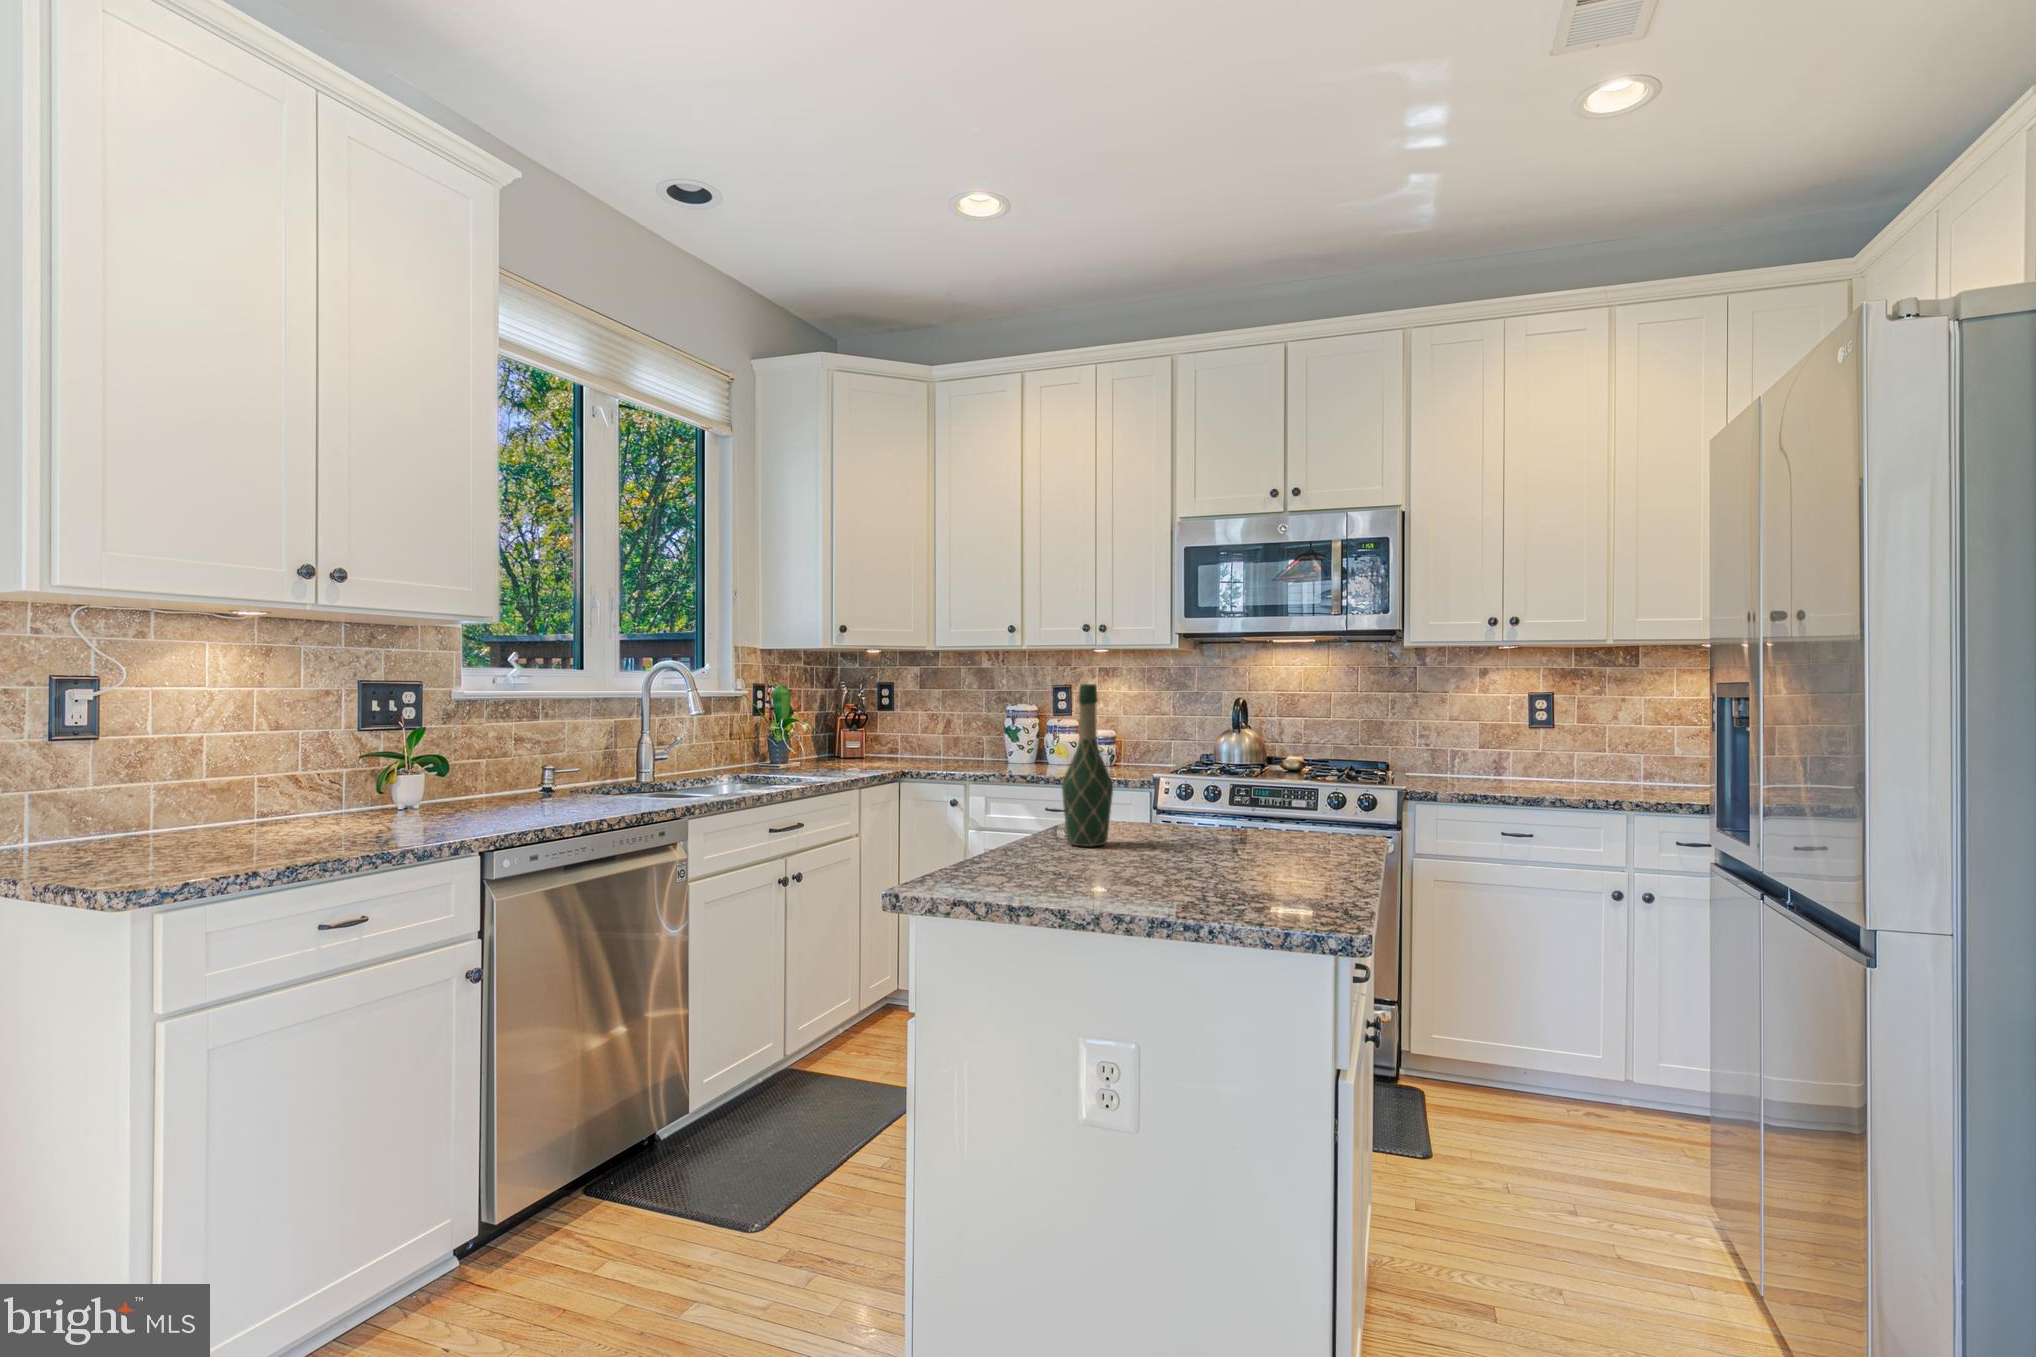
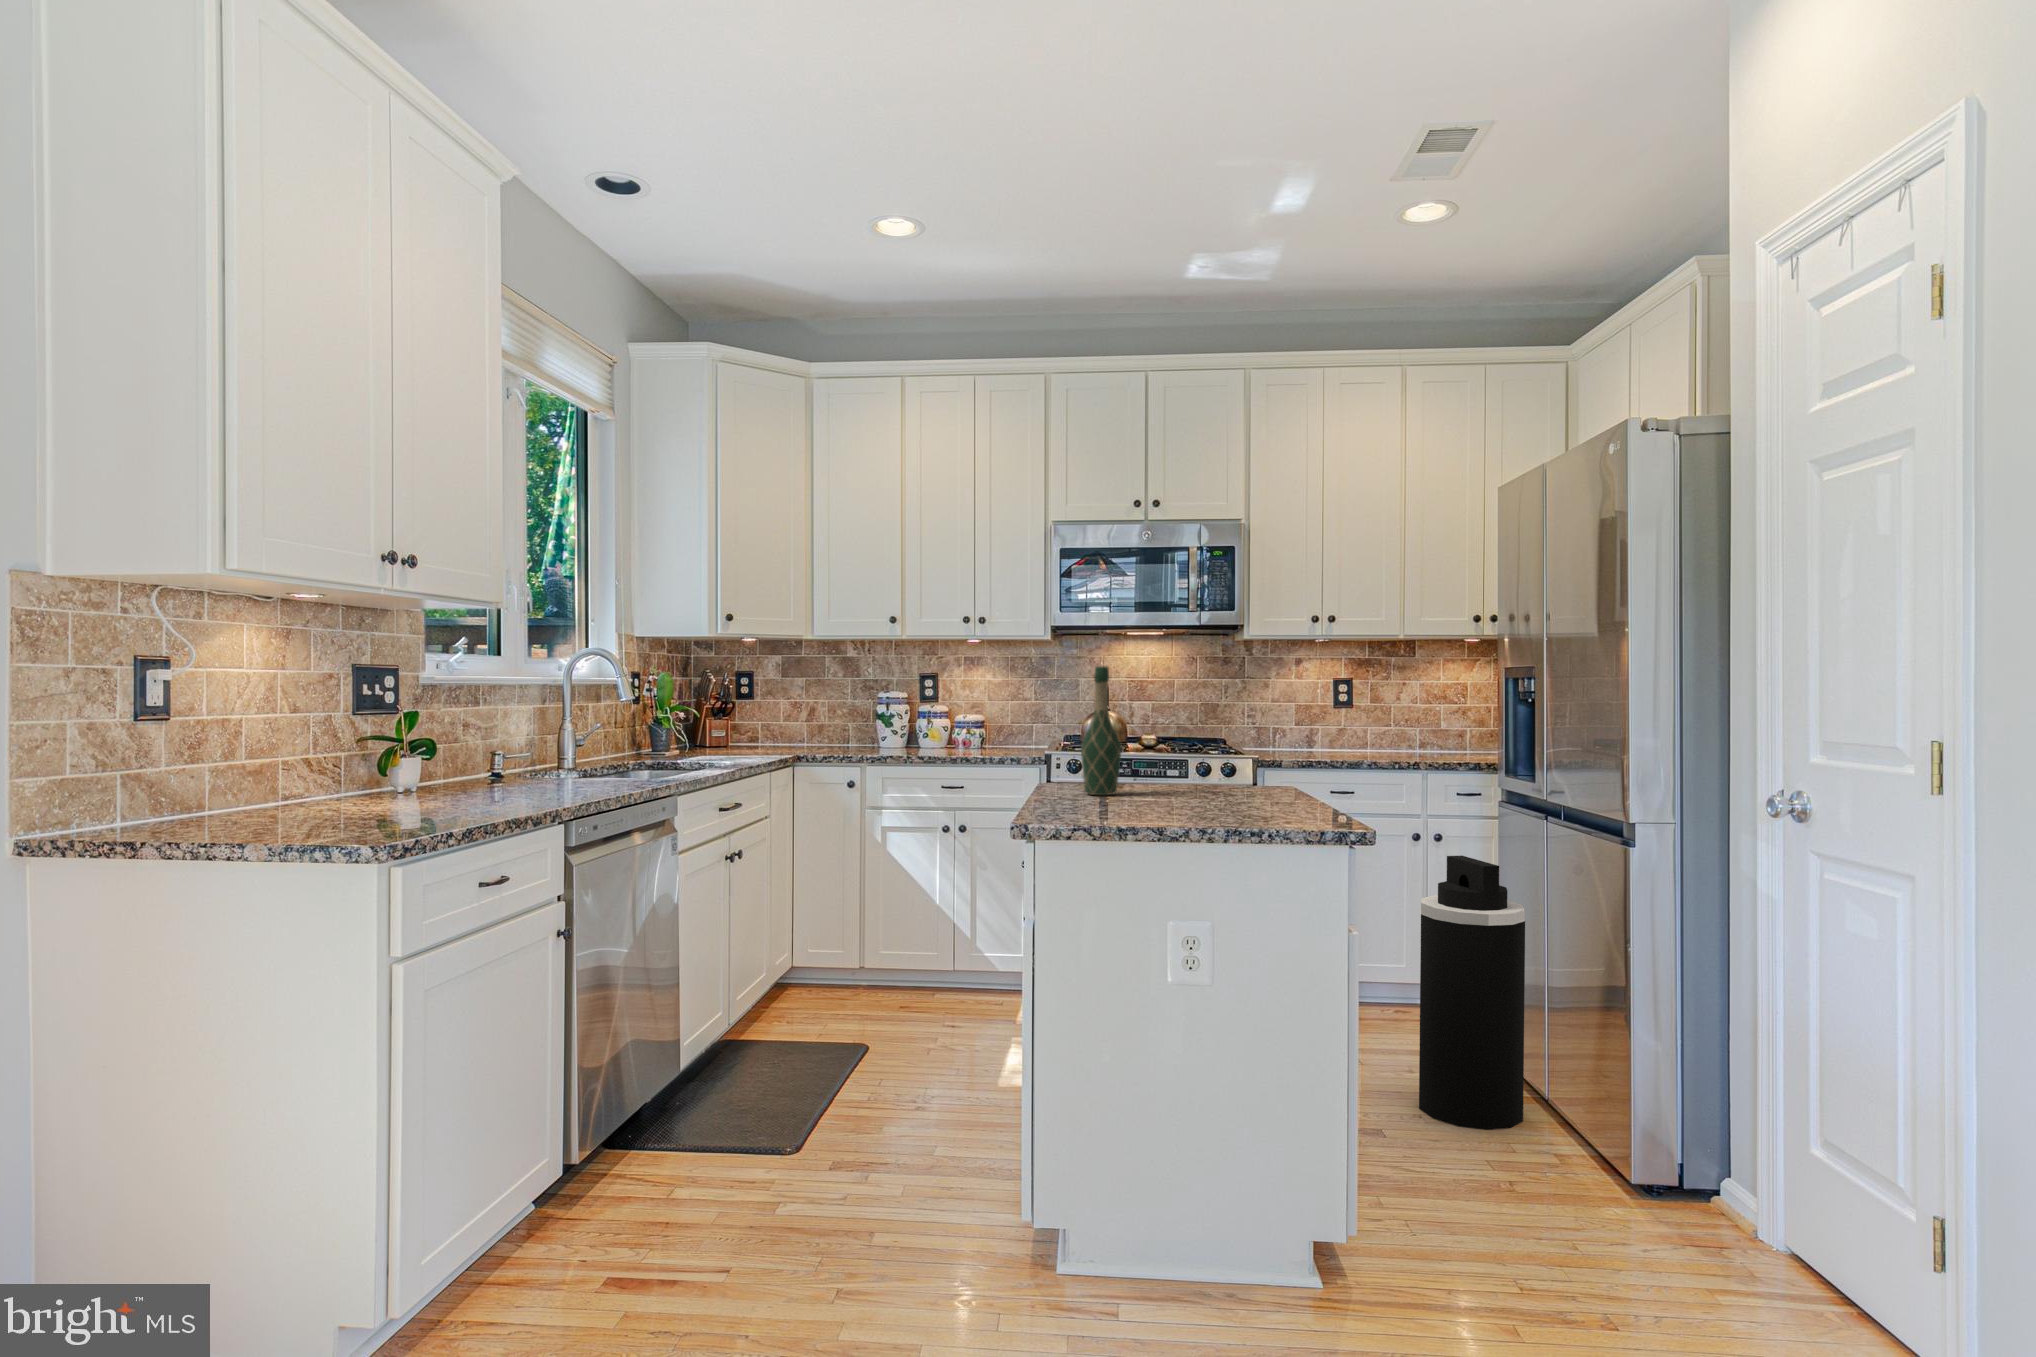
trash can: none [1572,934,1728,1323] -> present [1419,856,1525,1130]

